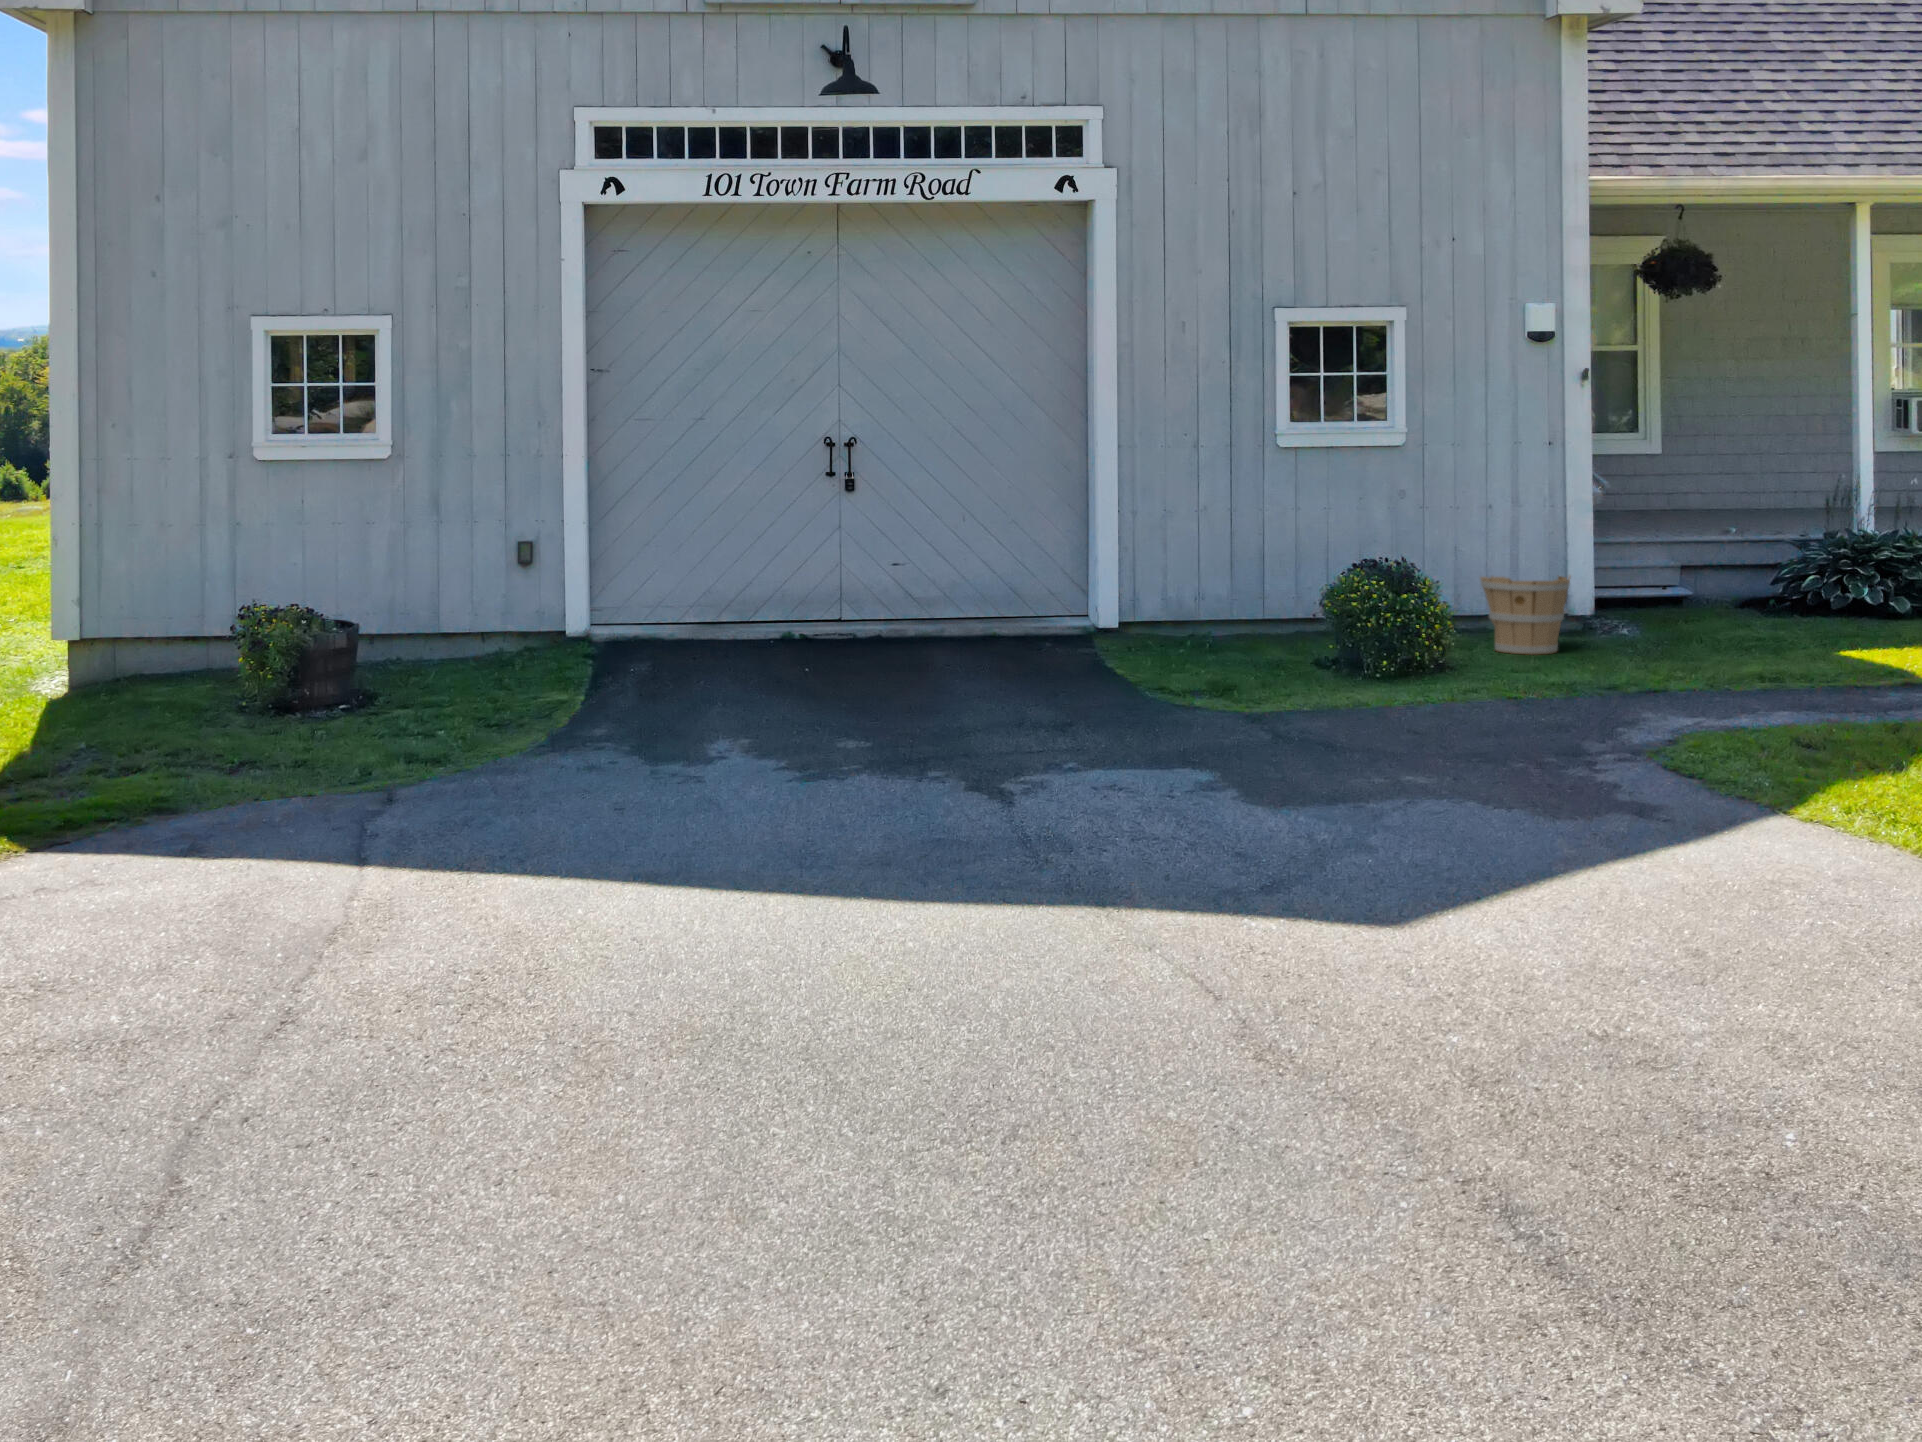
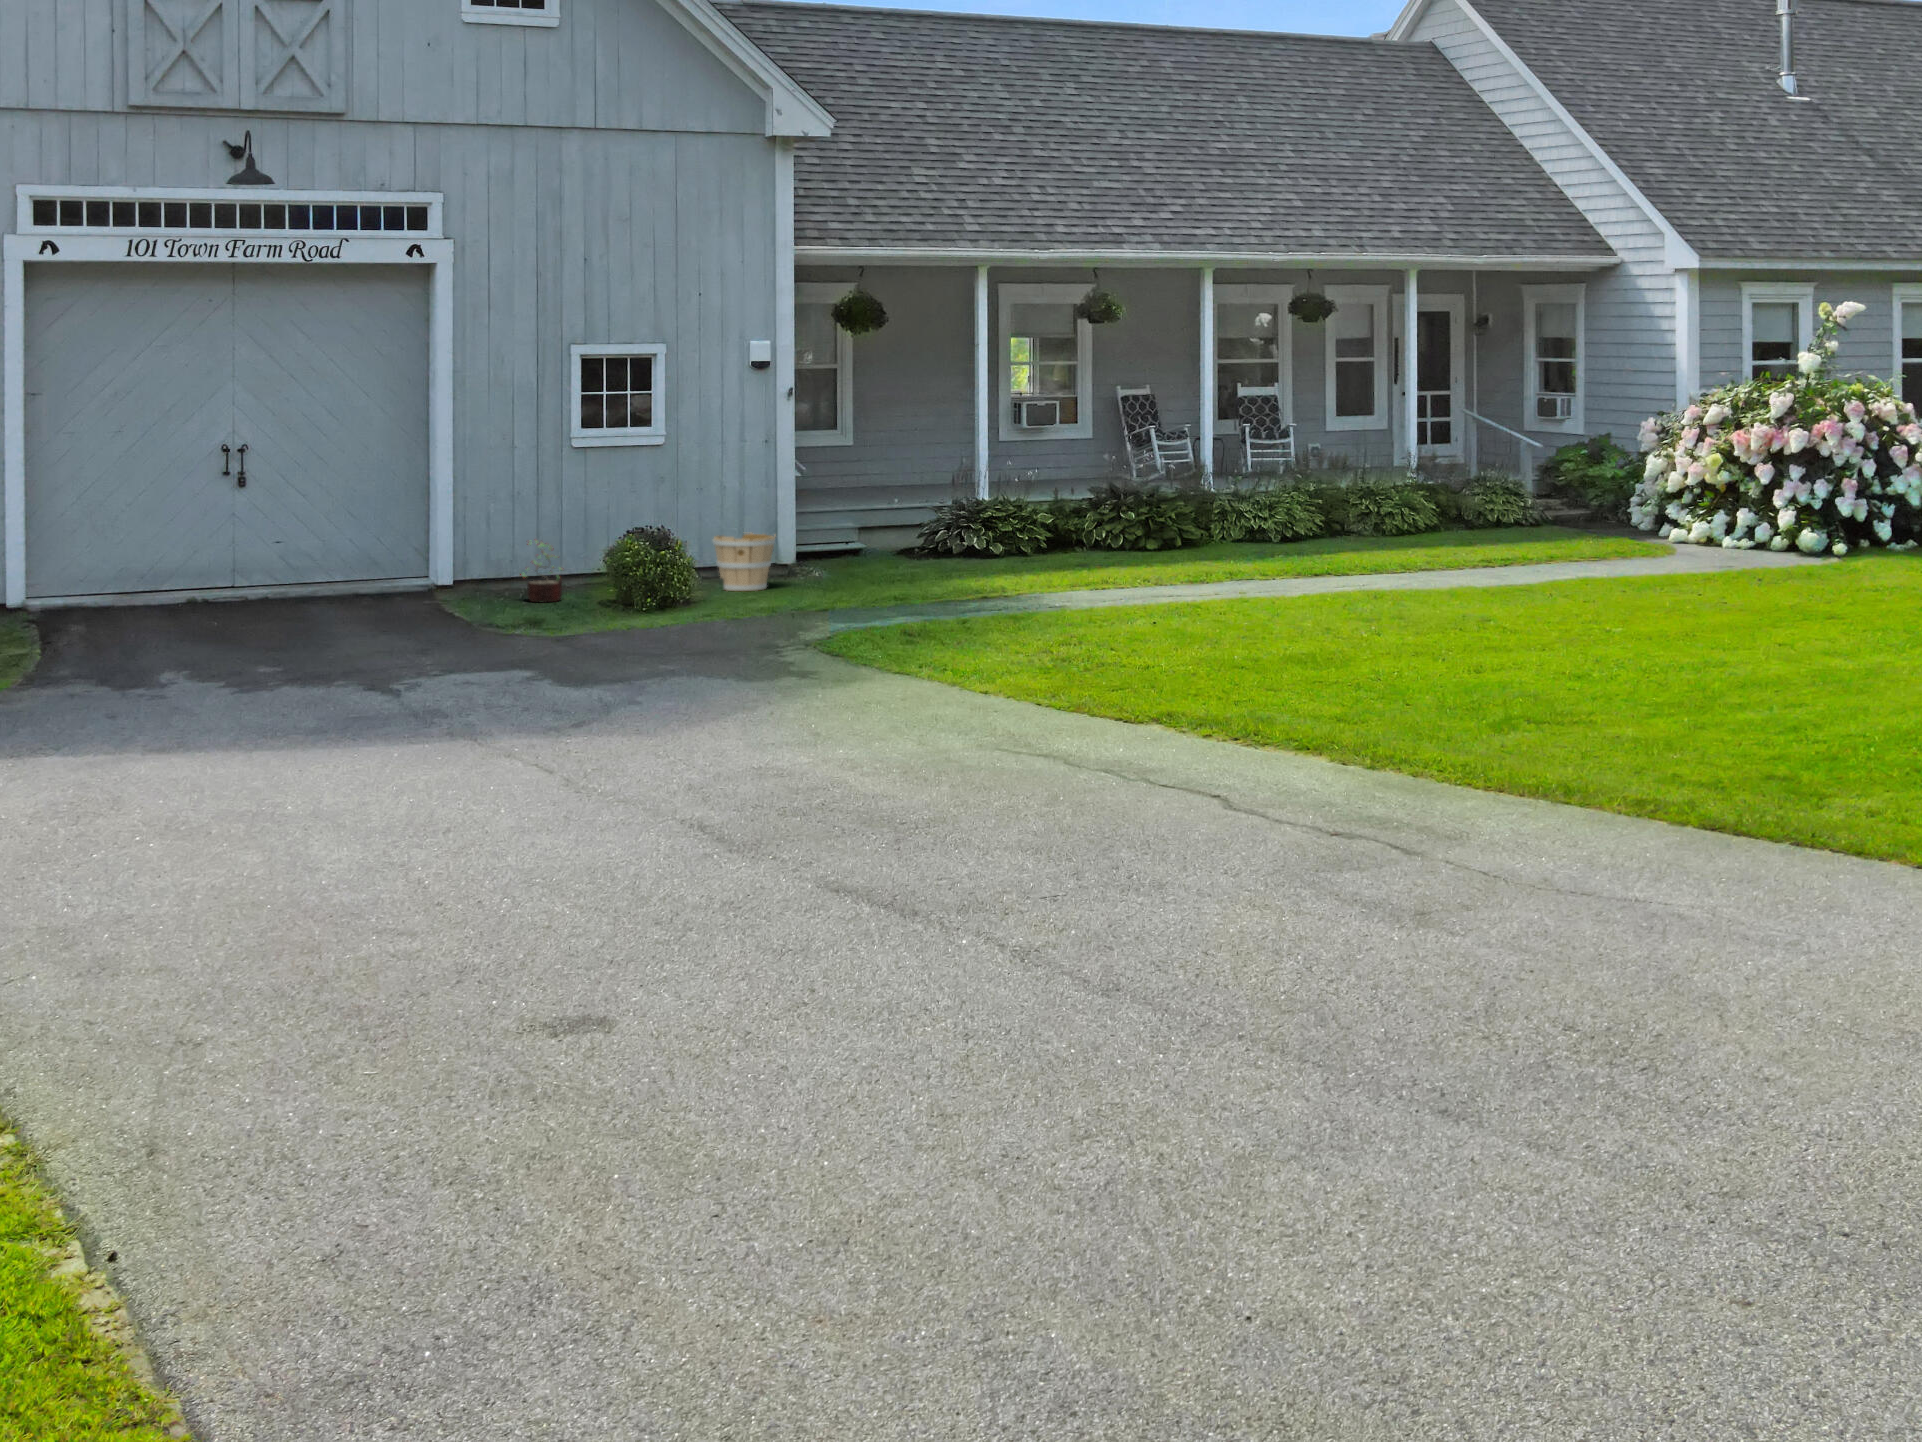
decorative plant: none [1206,569,1268,658] -> present [520,540,562,602]

